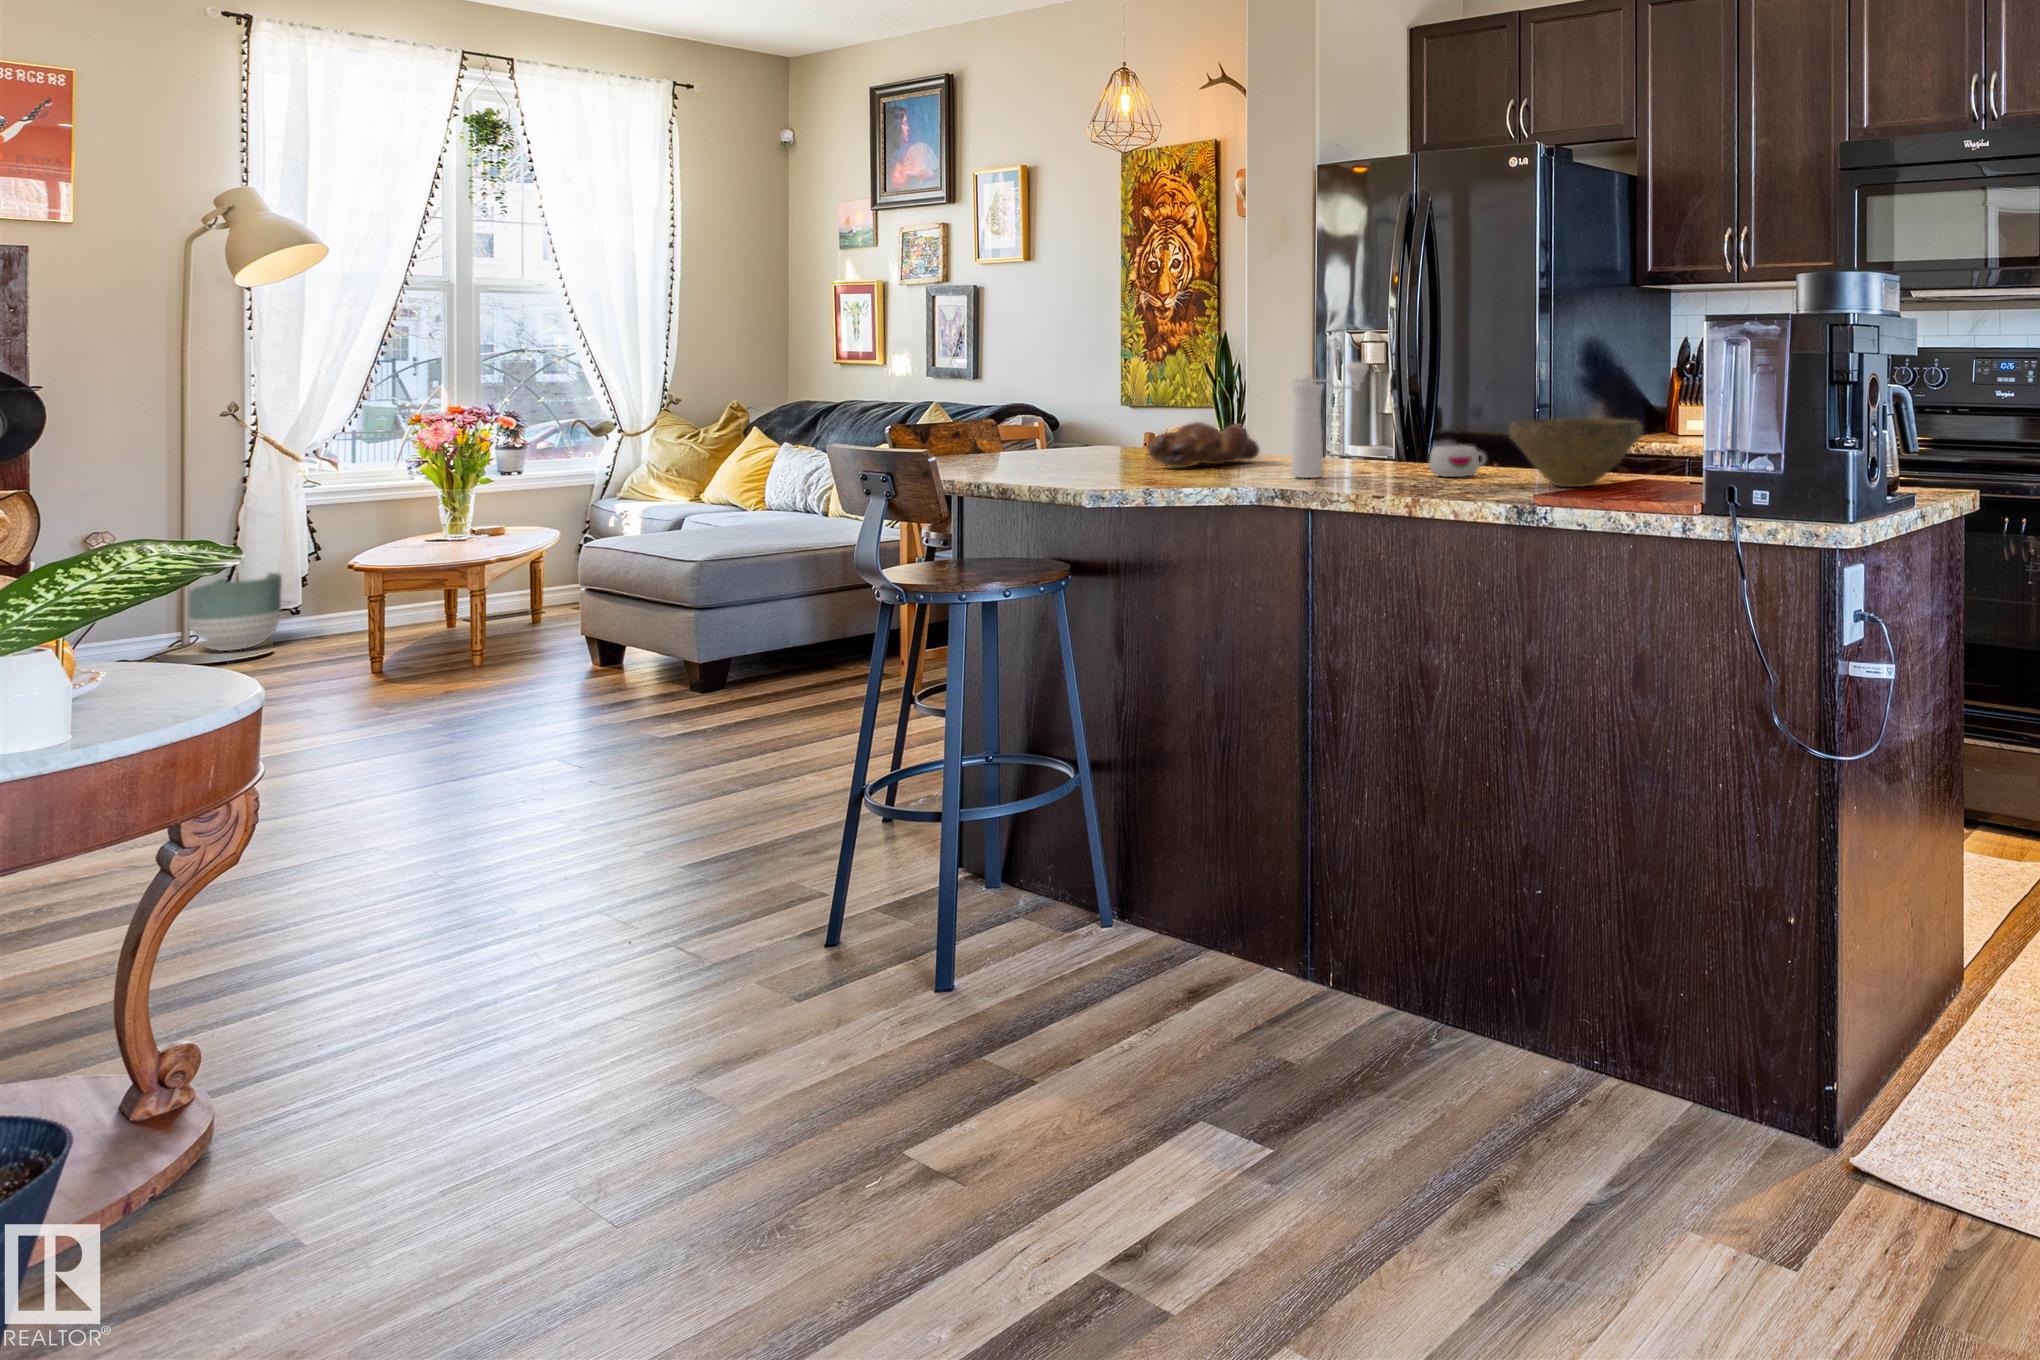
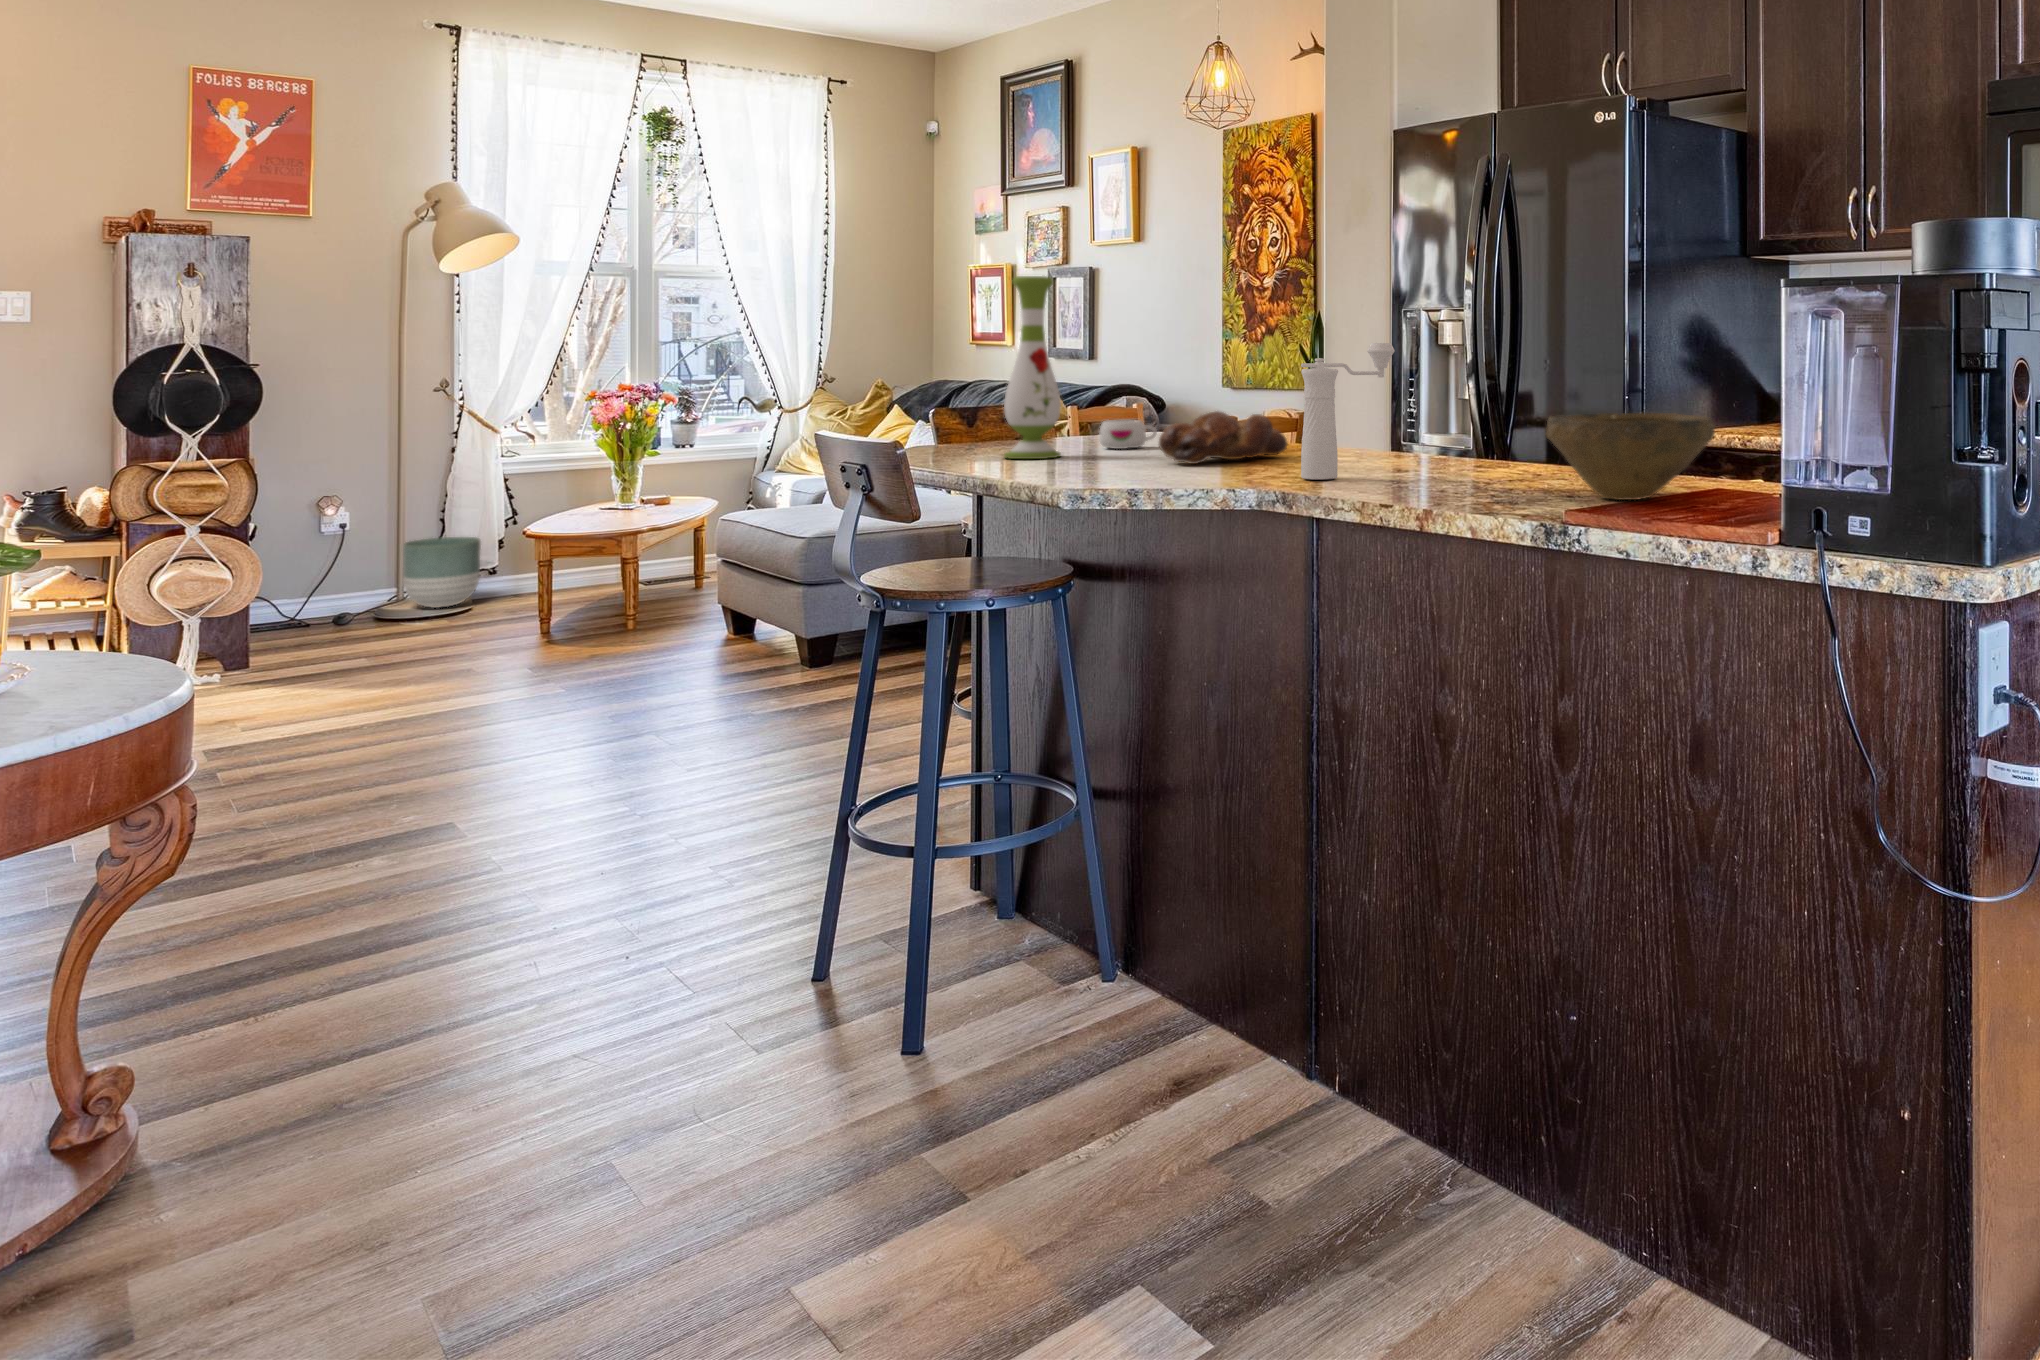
vase: none [995,301,1049,467] -> present [1004,276,1061,459]
mug: present [1429,445,1486,477] -> present [1099,420,1157,449]

